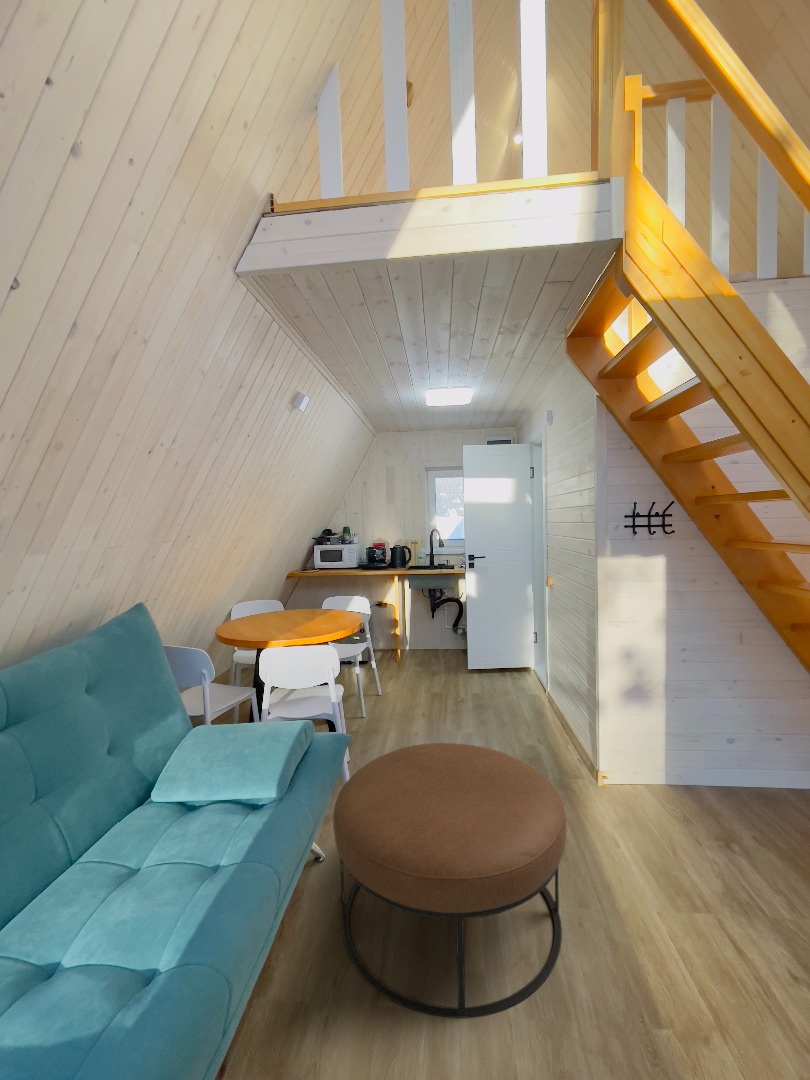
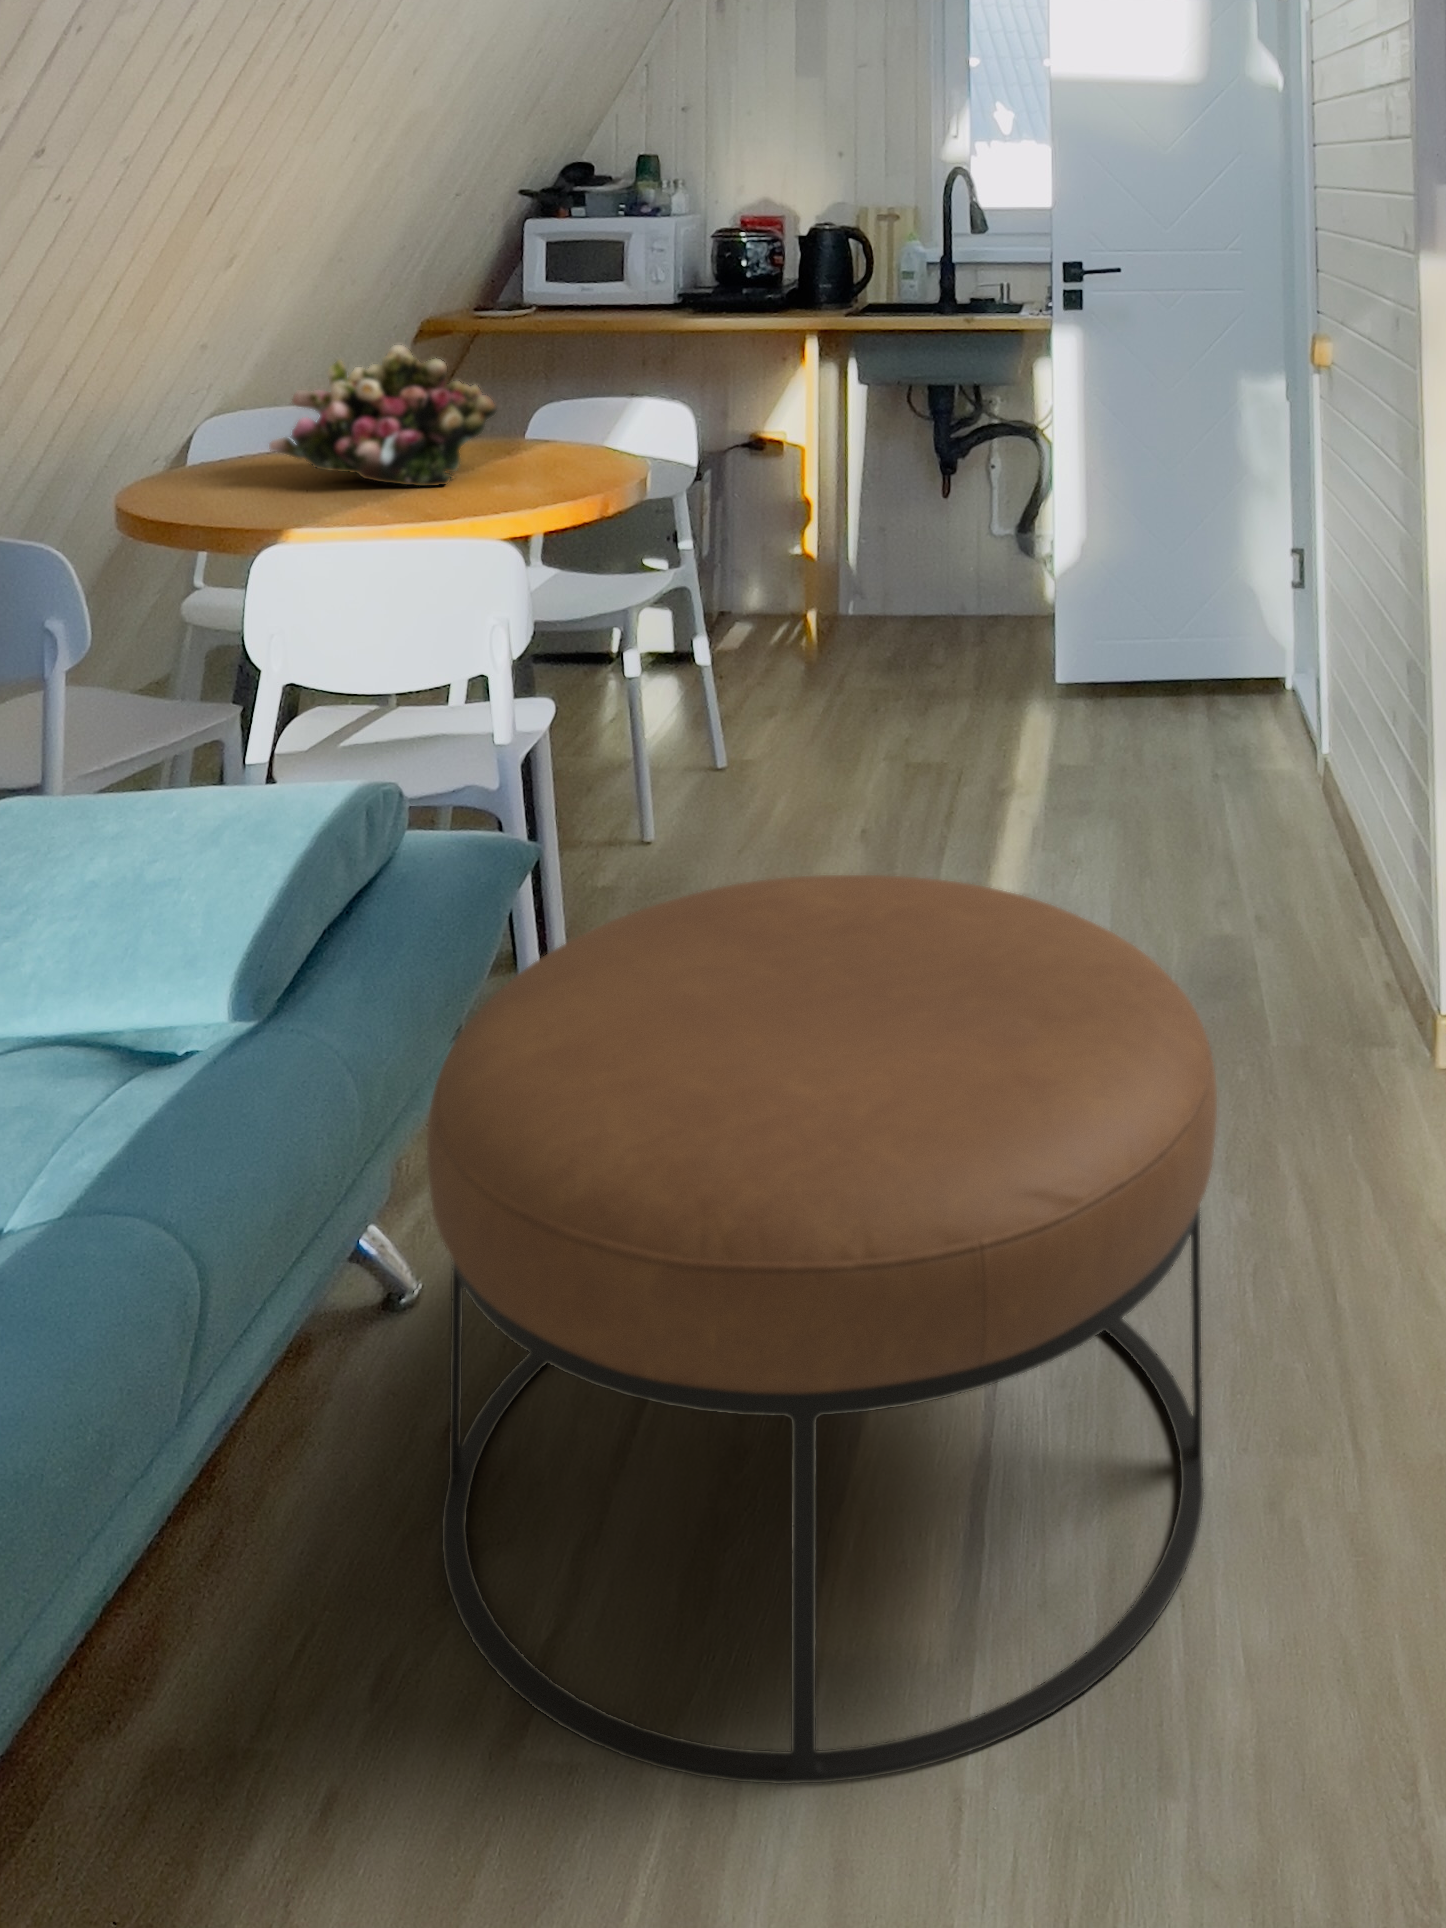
flower arrangement: none [256,586,320,626] -> present [269,345,496,486]

